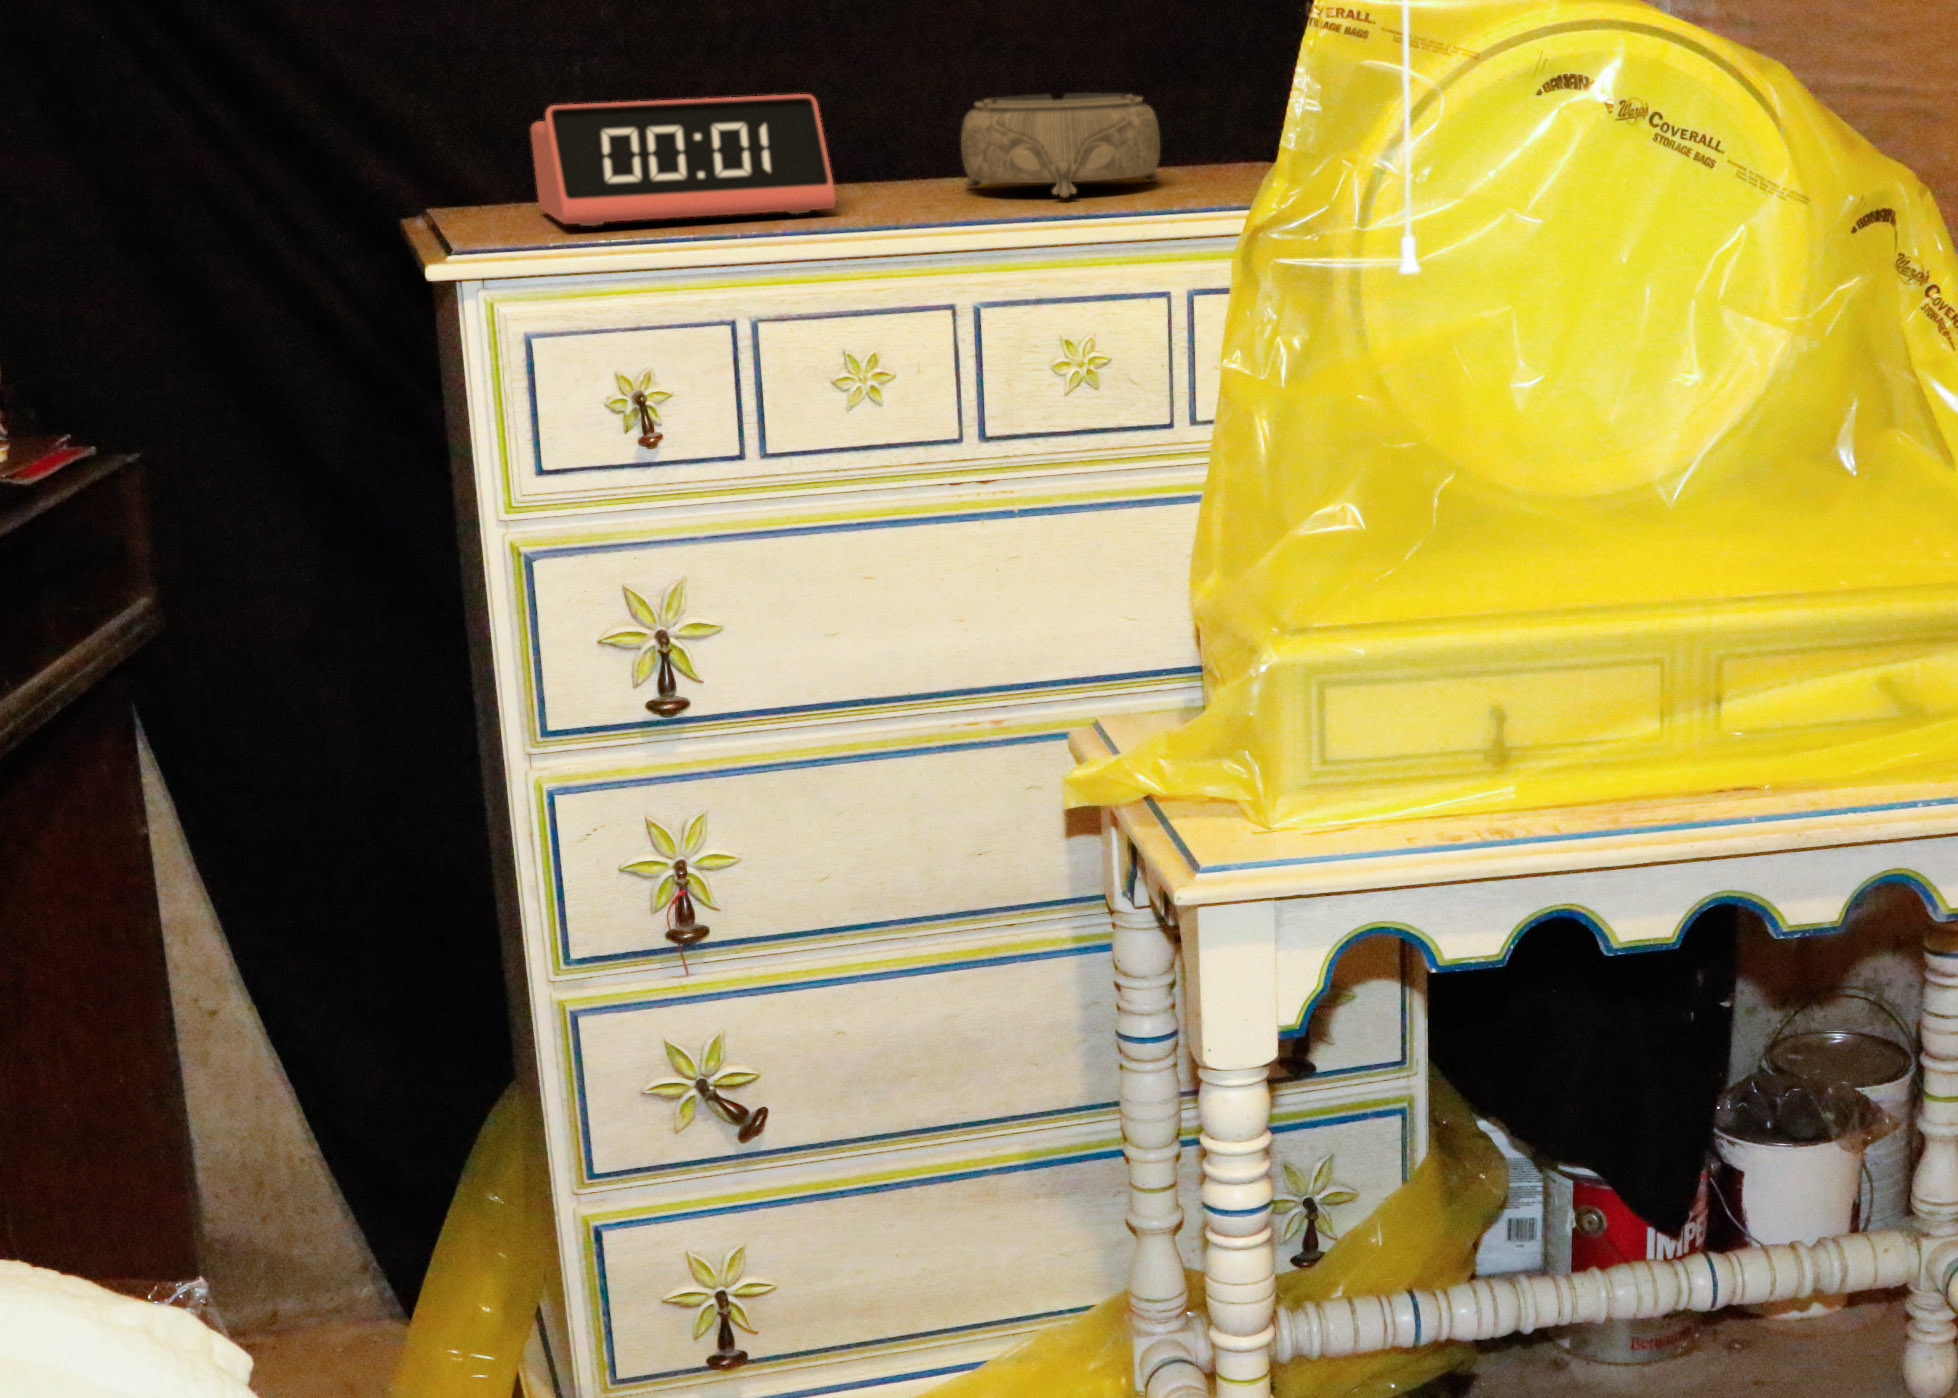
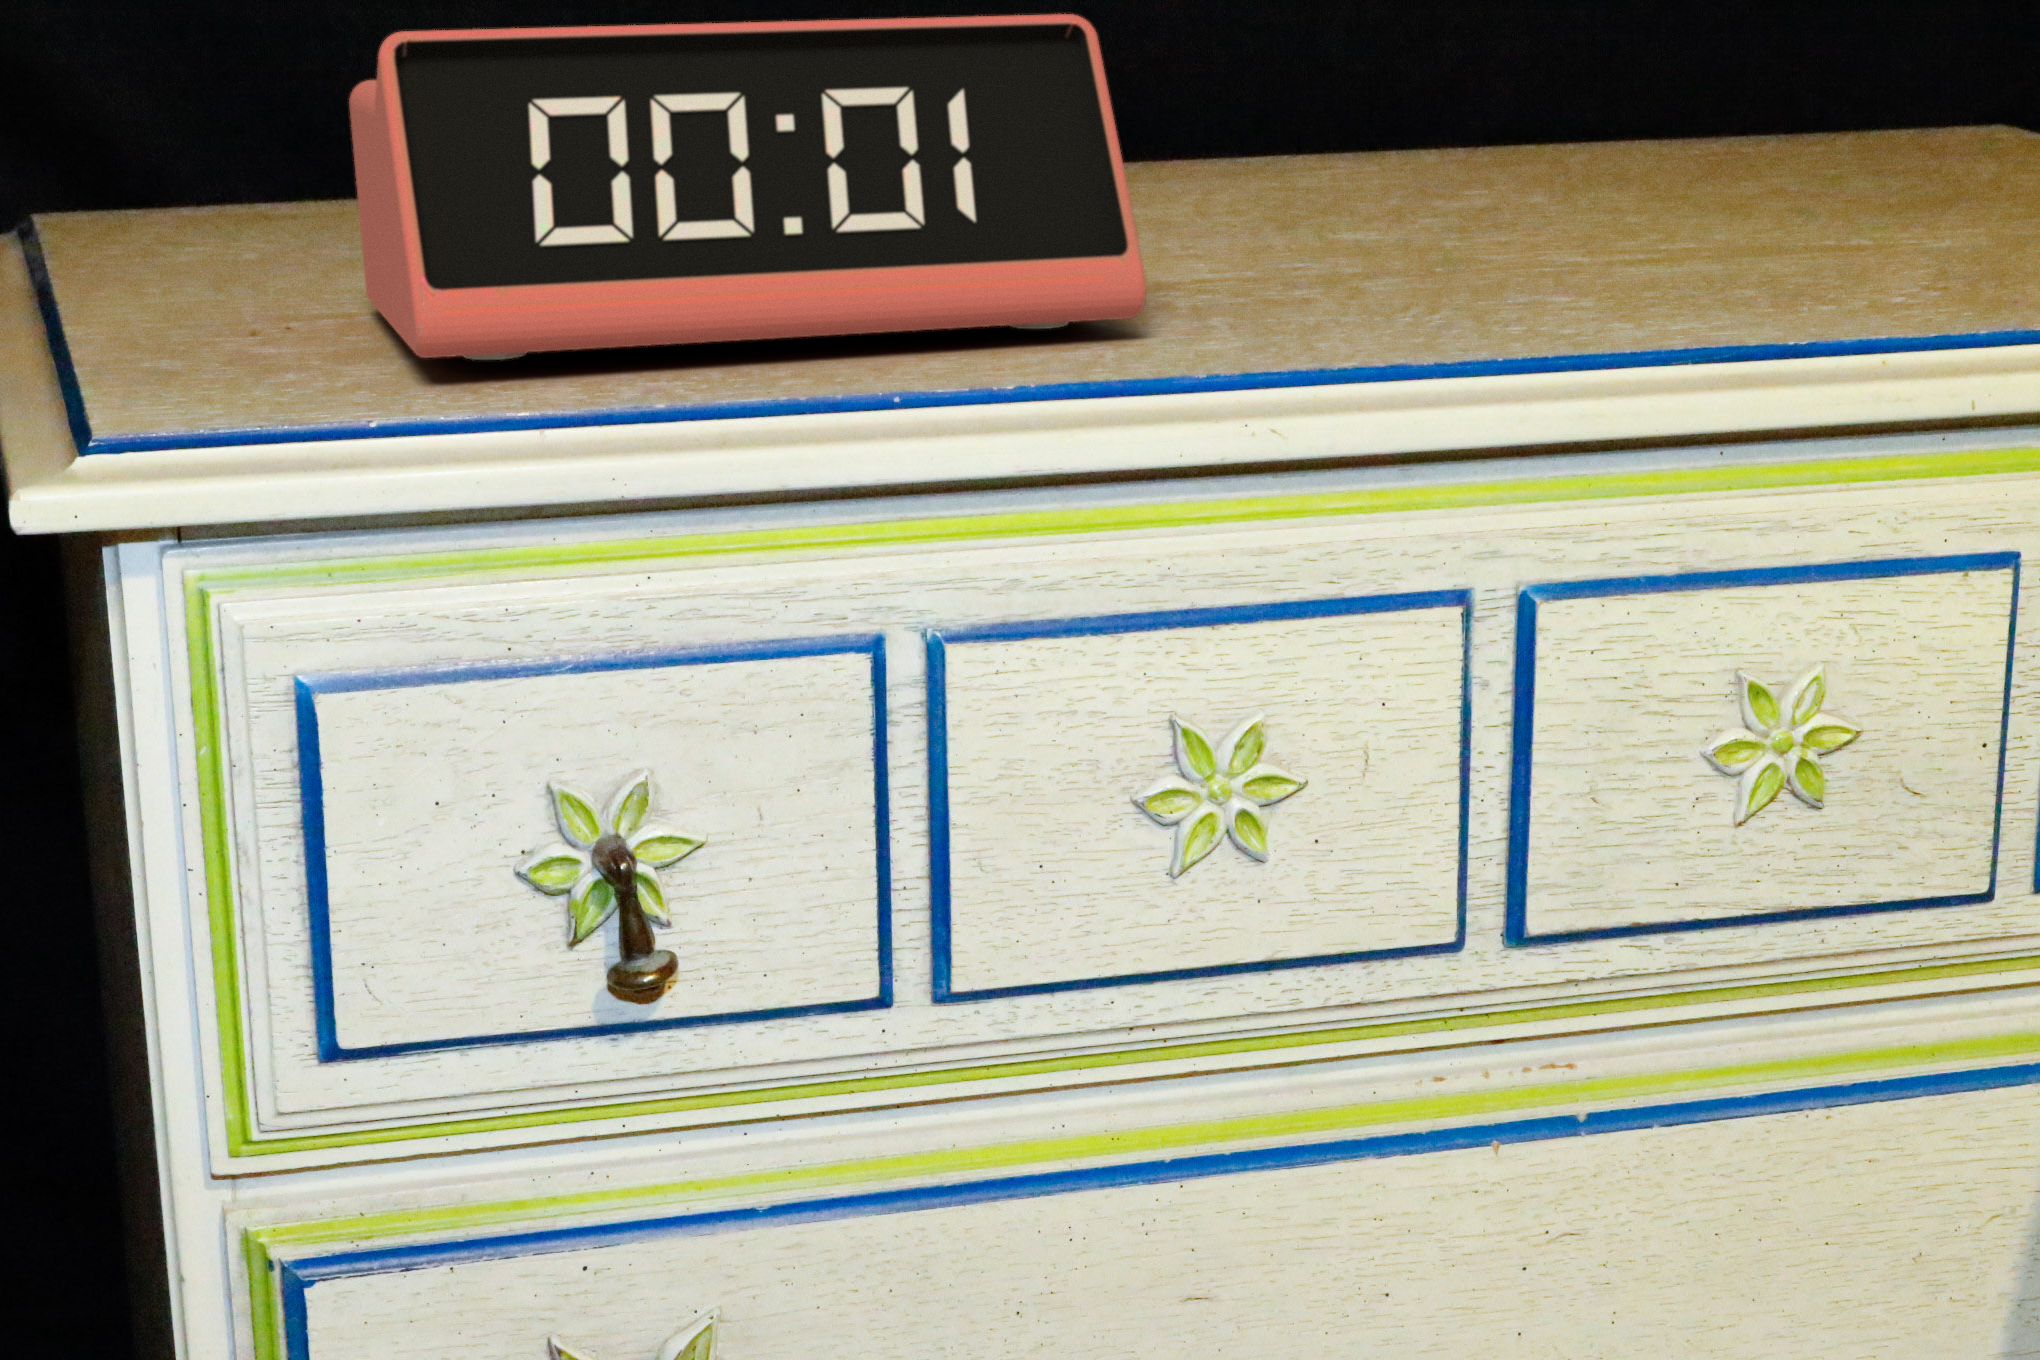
decorative bowl: present [961,93,1160,197] -> none [1395,32,1919,293]

